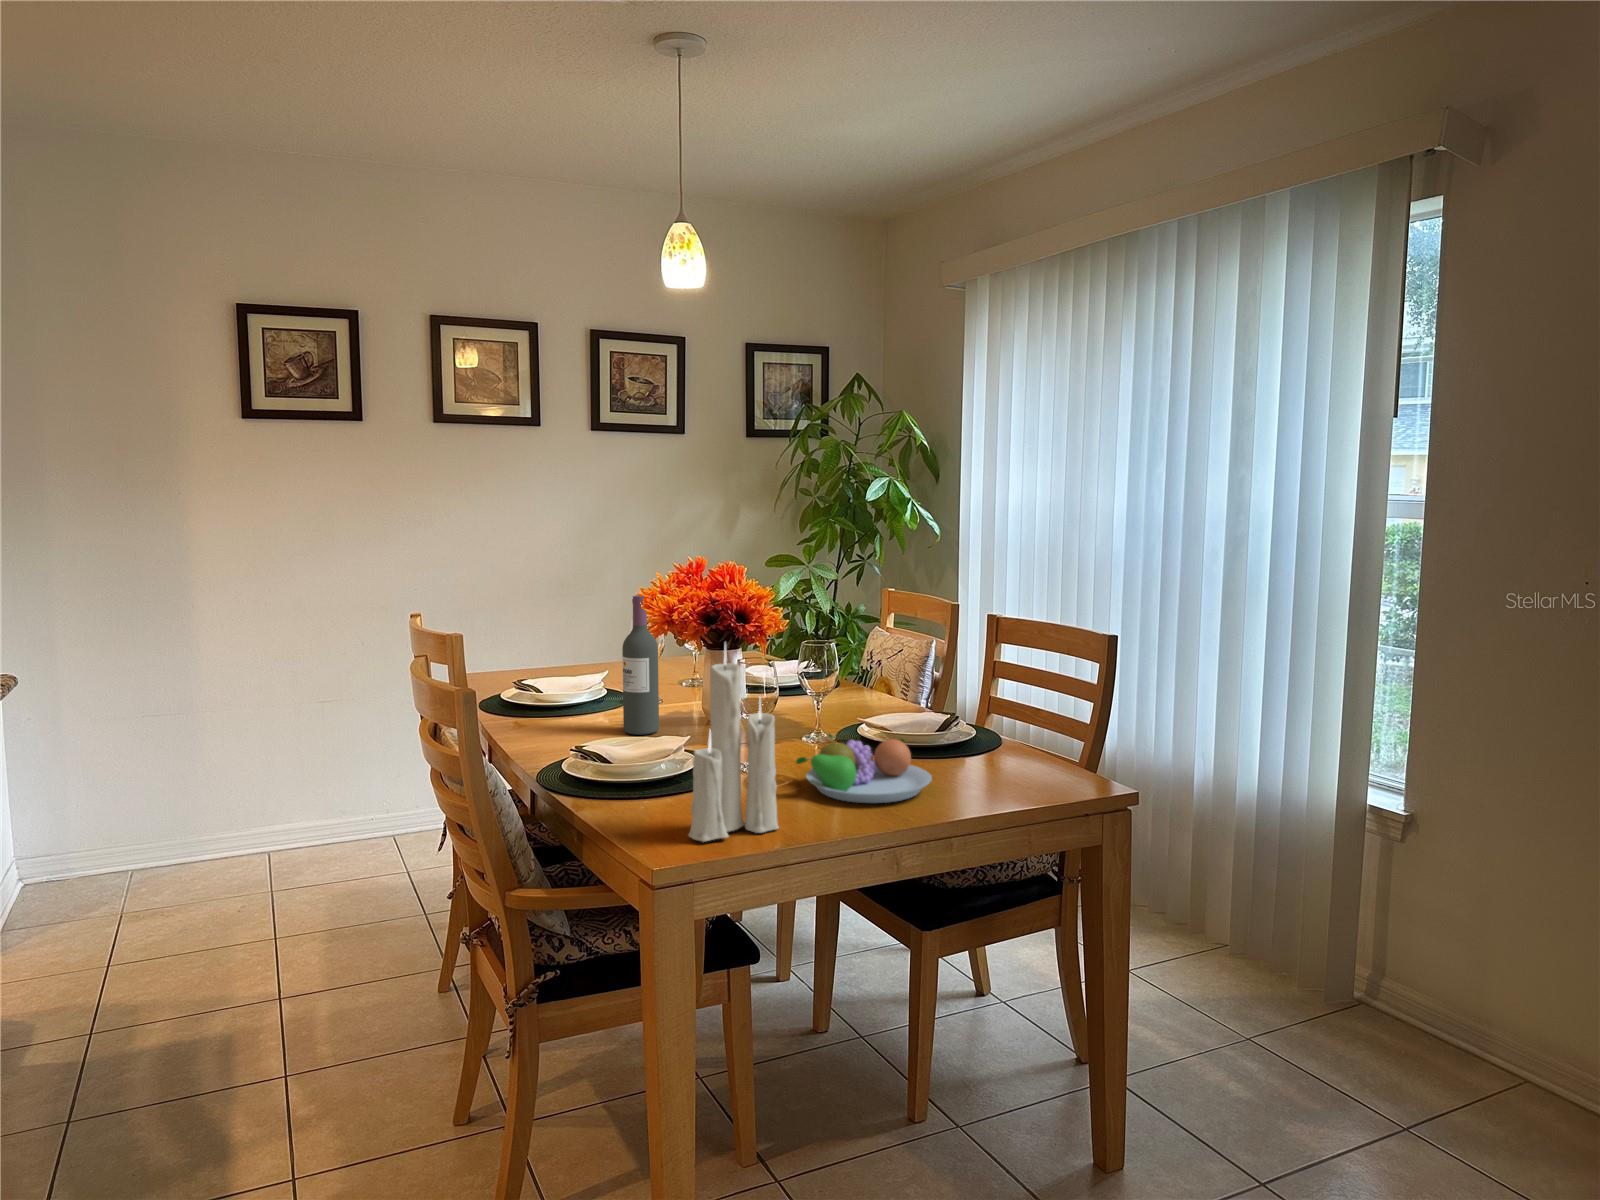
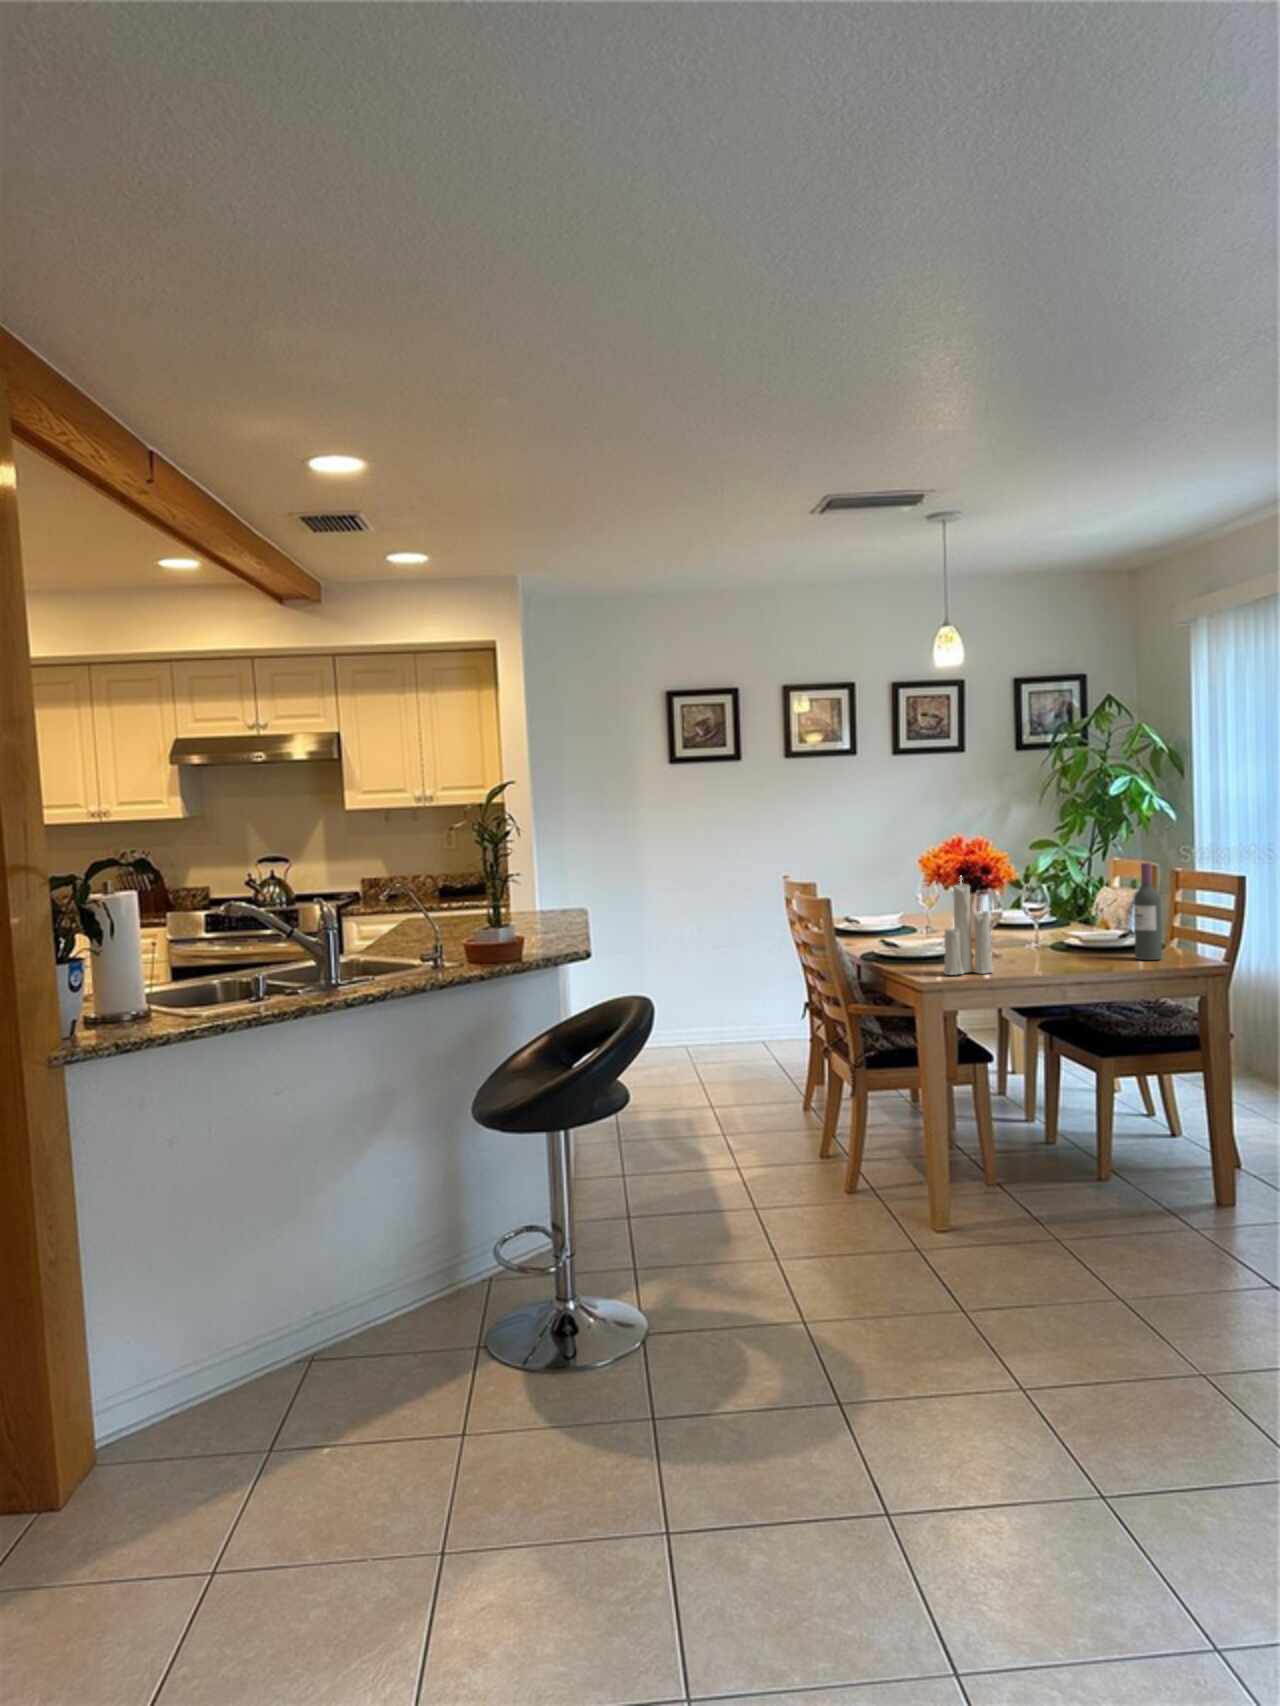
wine bottle: present [622,595,659,735] -> present [1134,863,1162,960]
fruit bowl: present [796,734,932,803] -> none [1009,931,1095,967]

